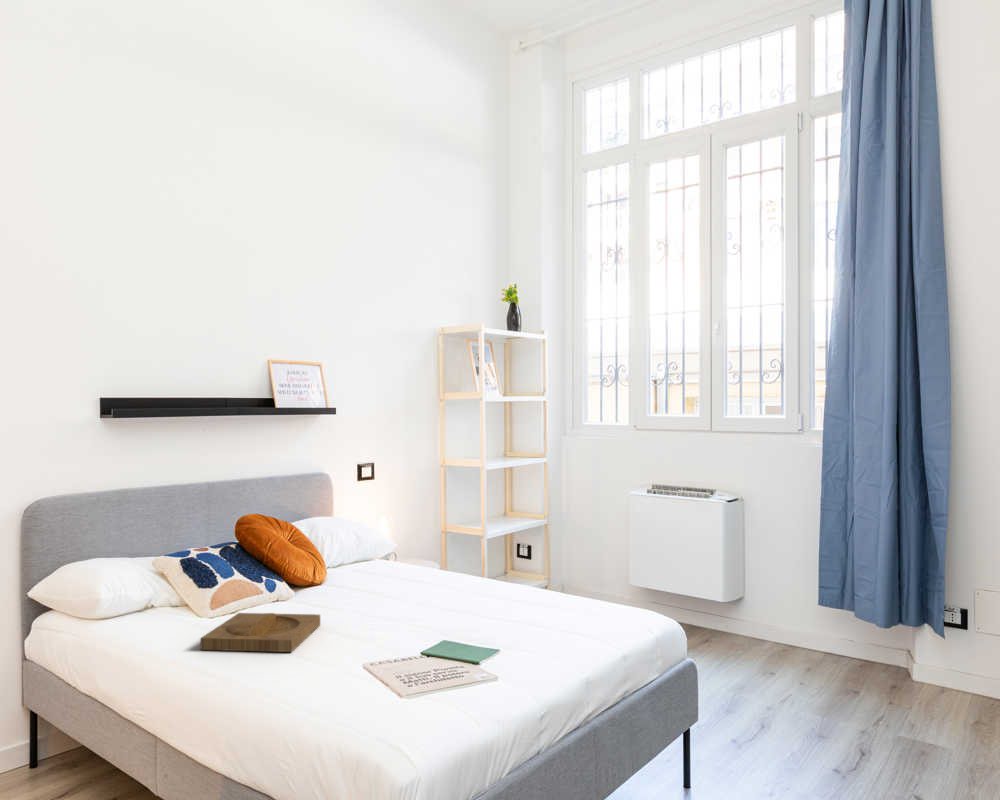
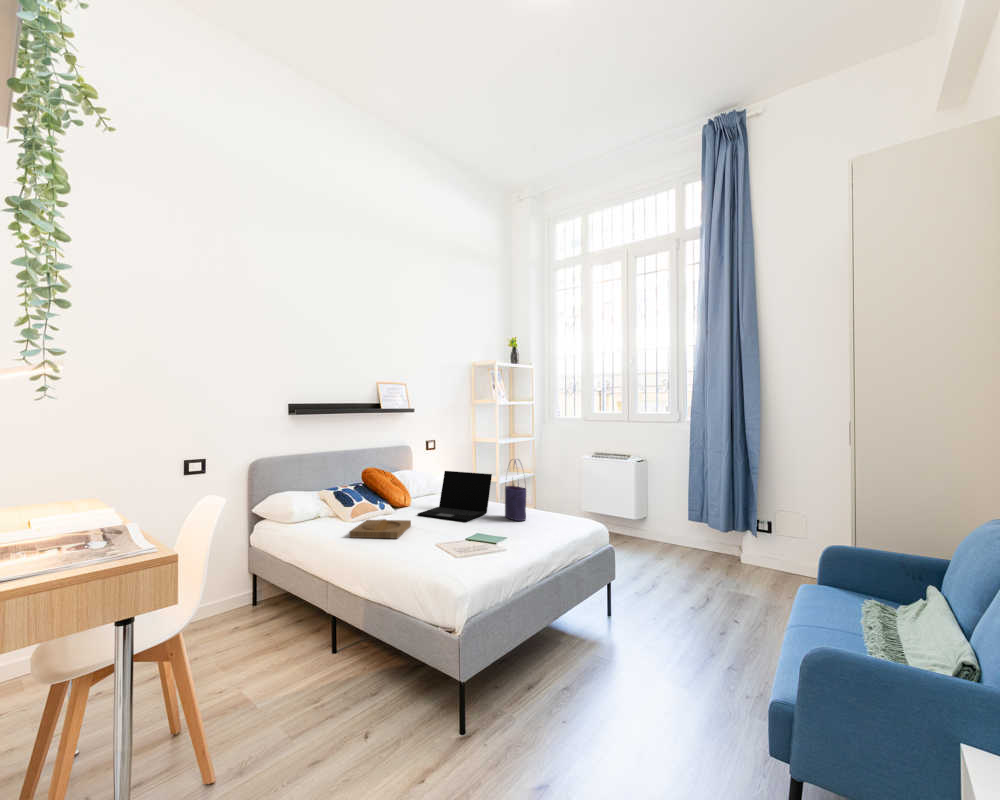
tote bag: none [496,499,535,614] -> present [505,460,526,521]
laptop: none [335,519,472,615] -> present [417,471,492,521]

